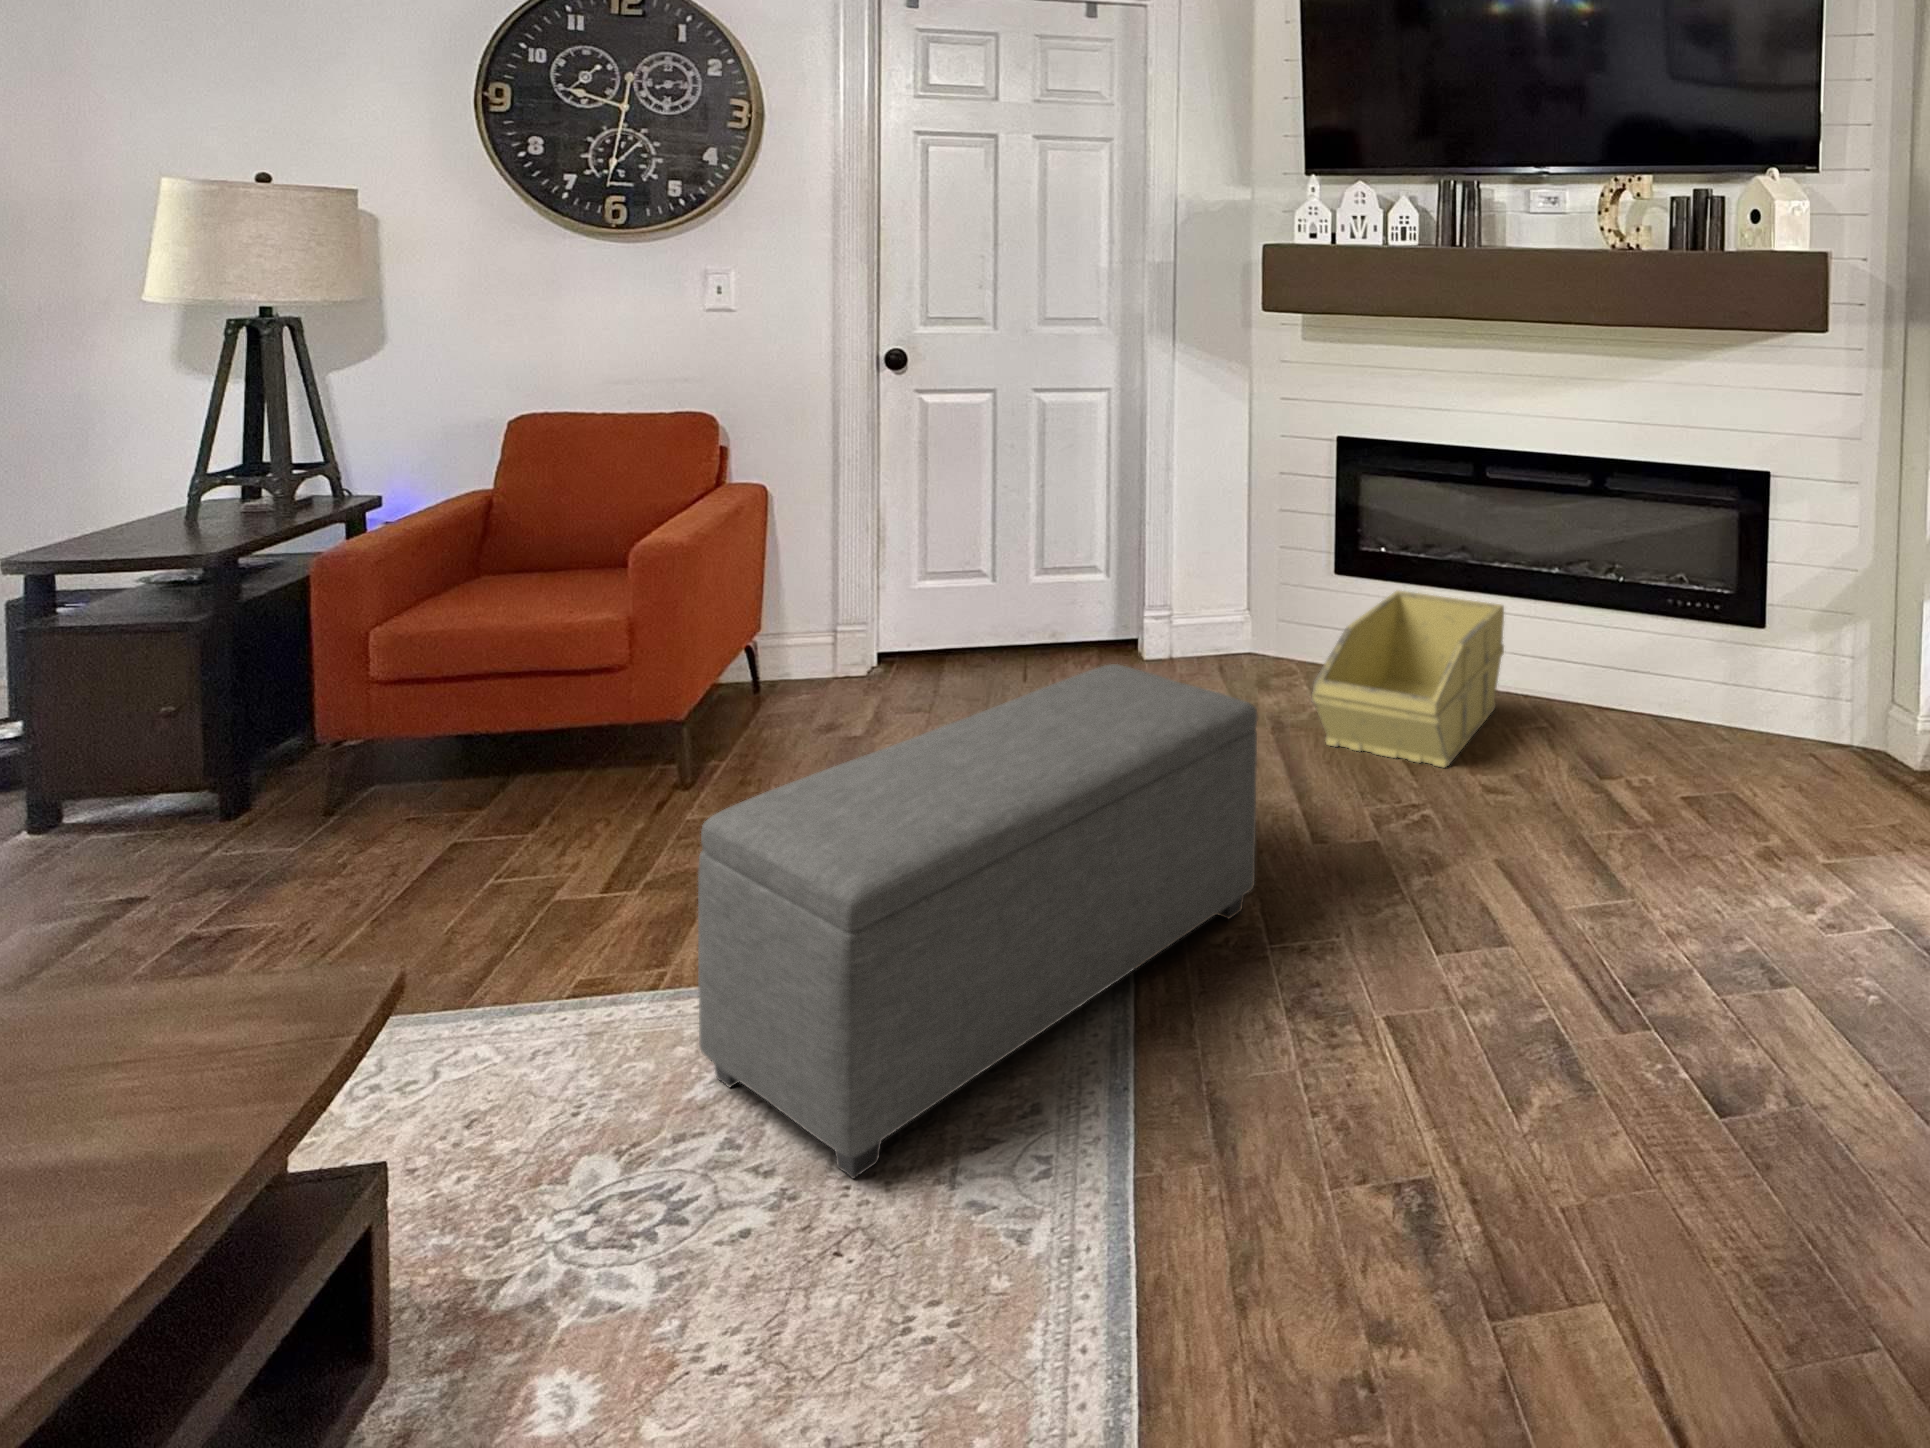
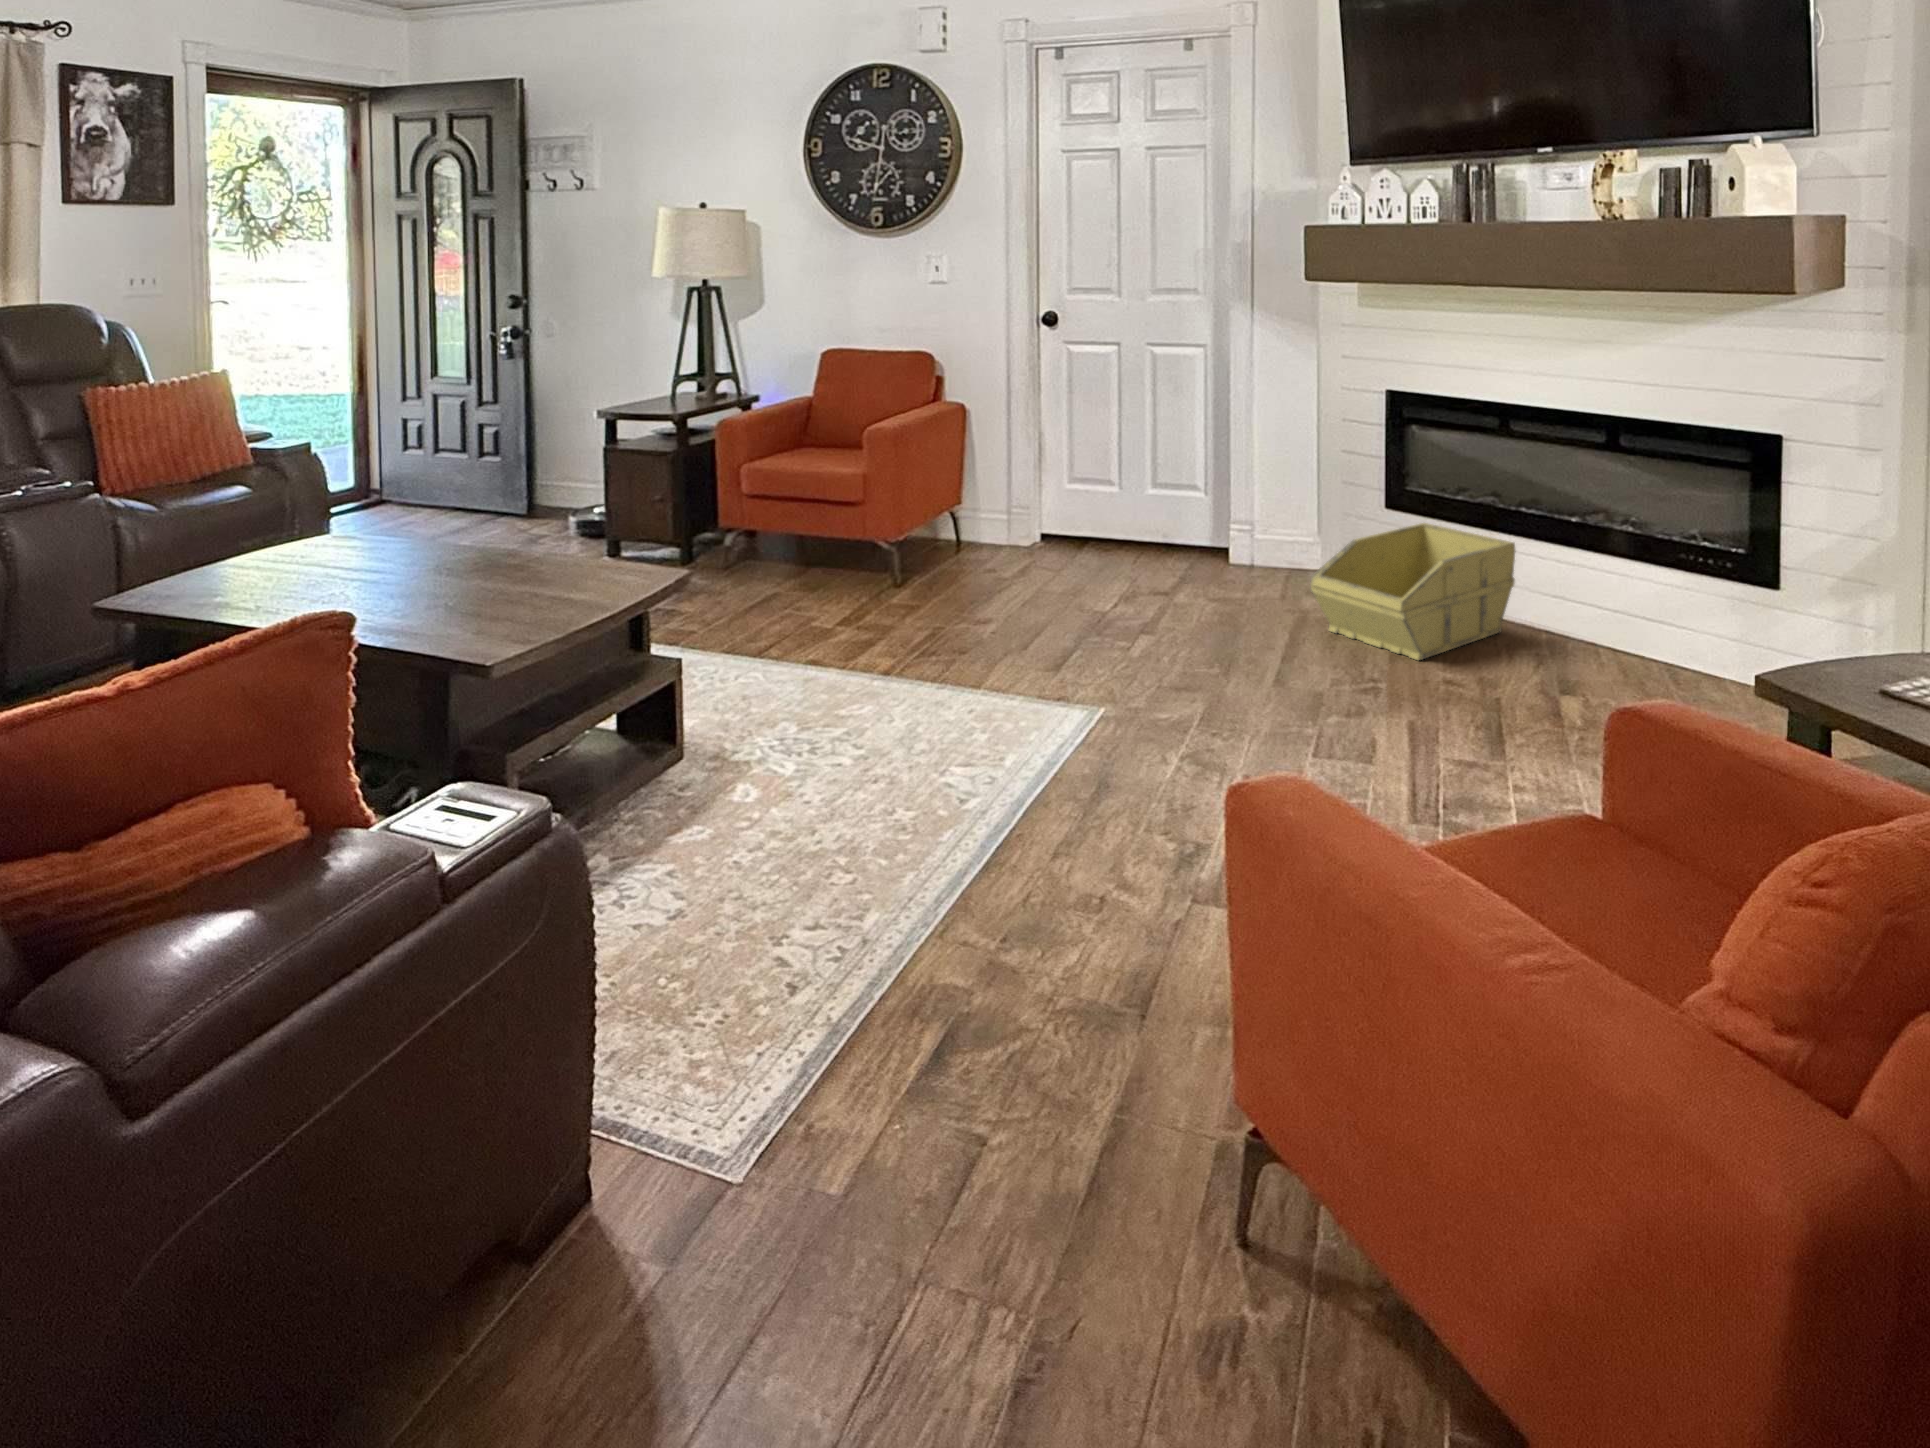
ottoman: present [698,664,1257,1178] -> none [844,524,1201,762]

